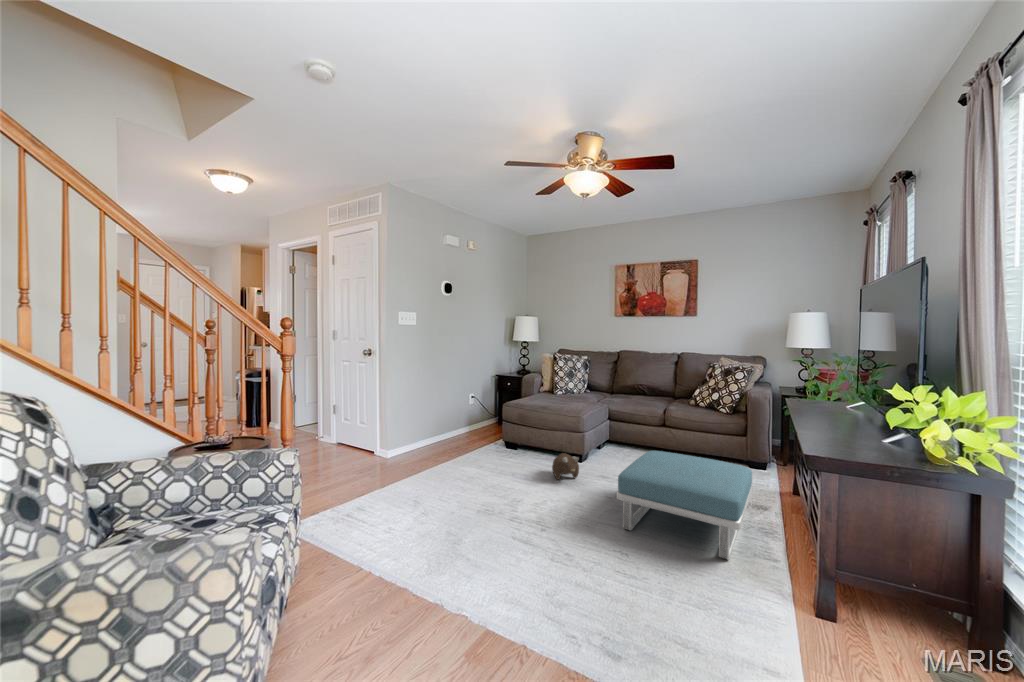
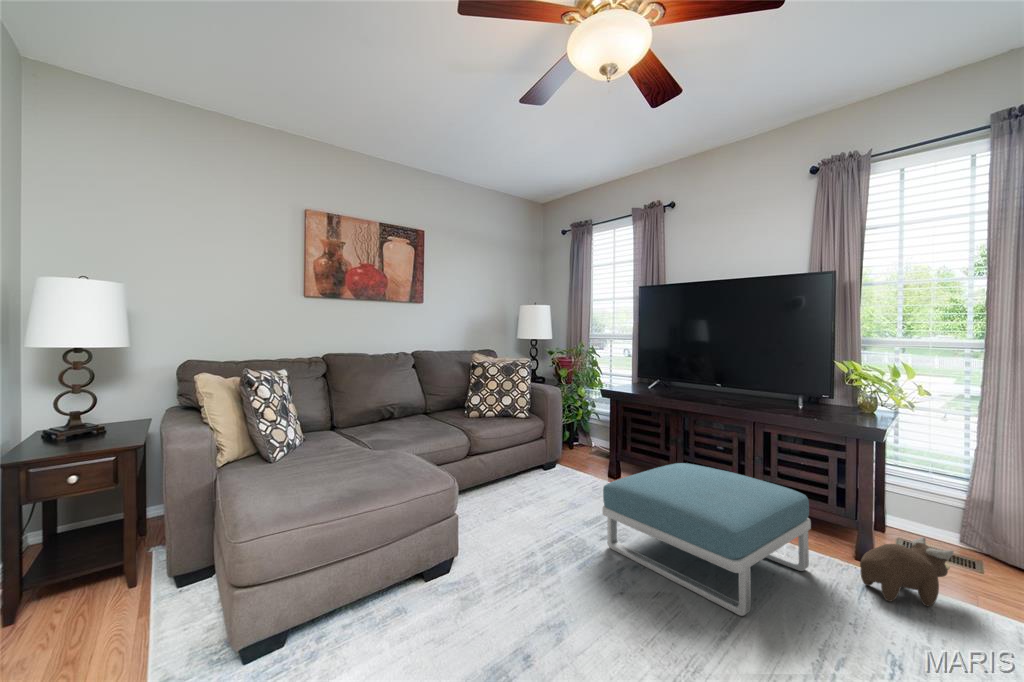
plush toy: present [552,453,579,480] -> present [860,537,953,606]

